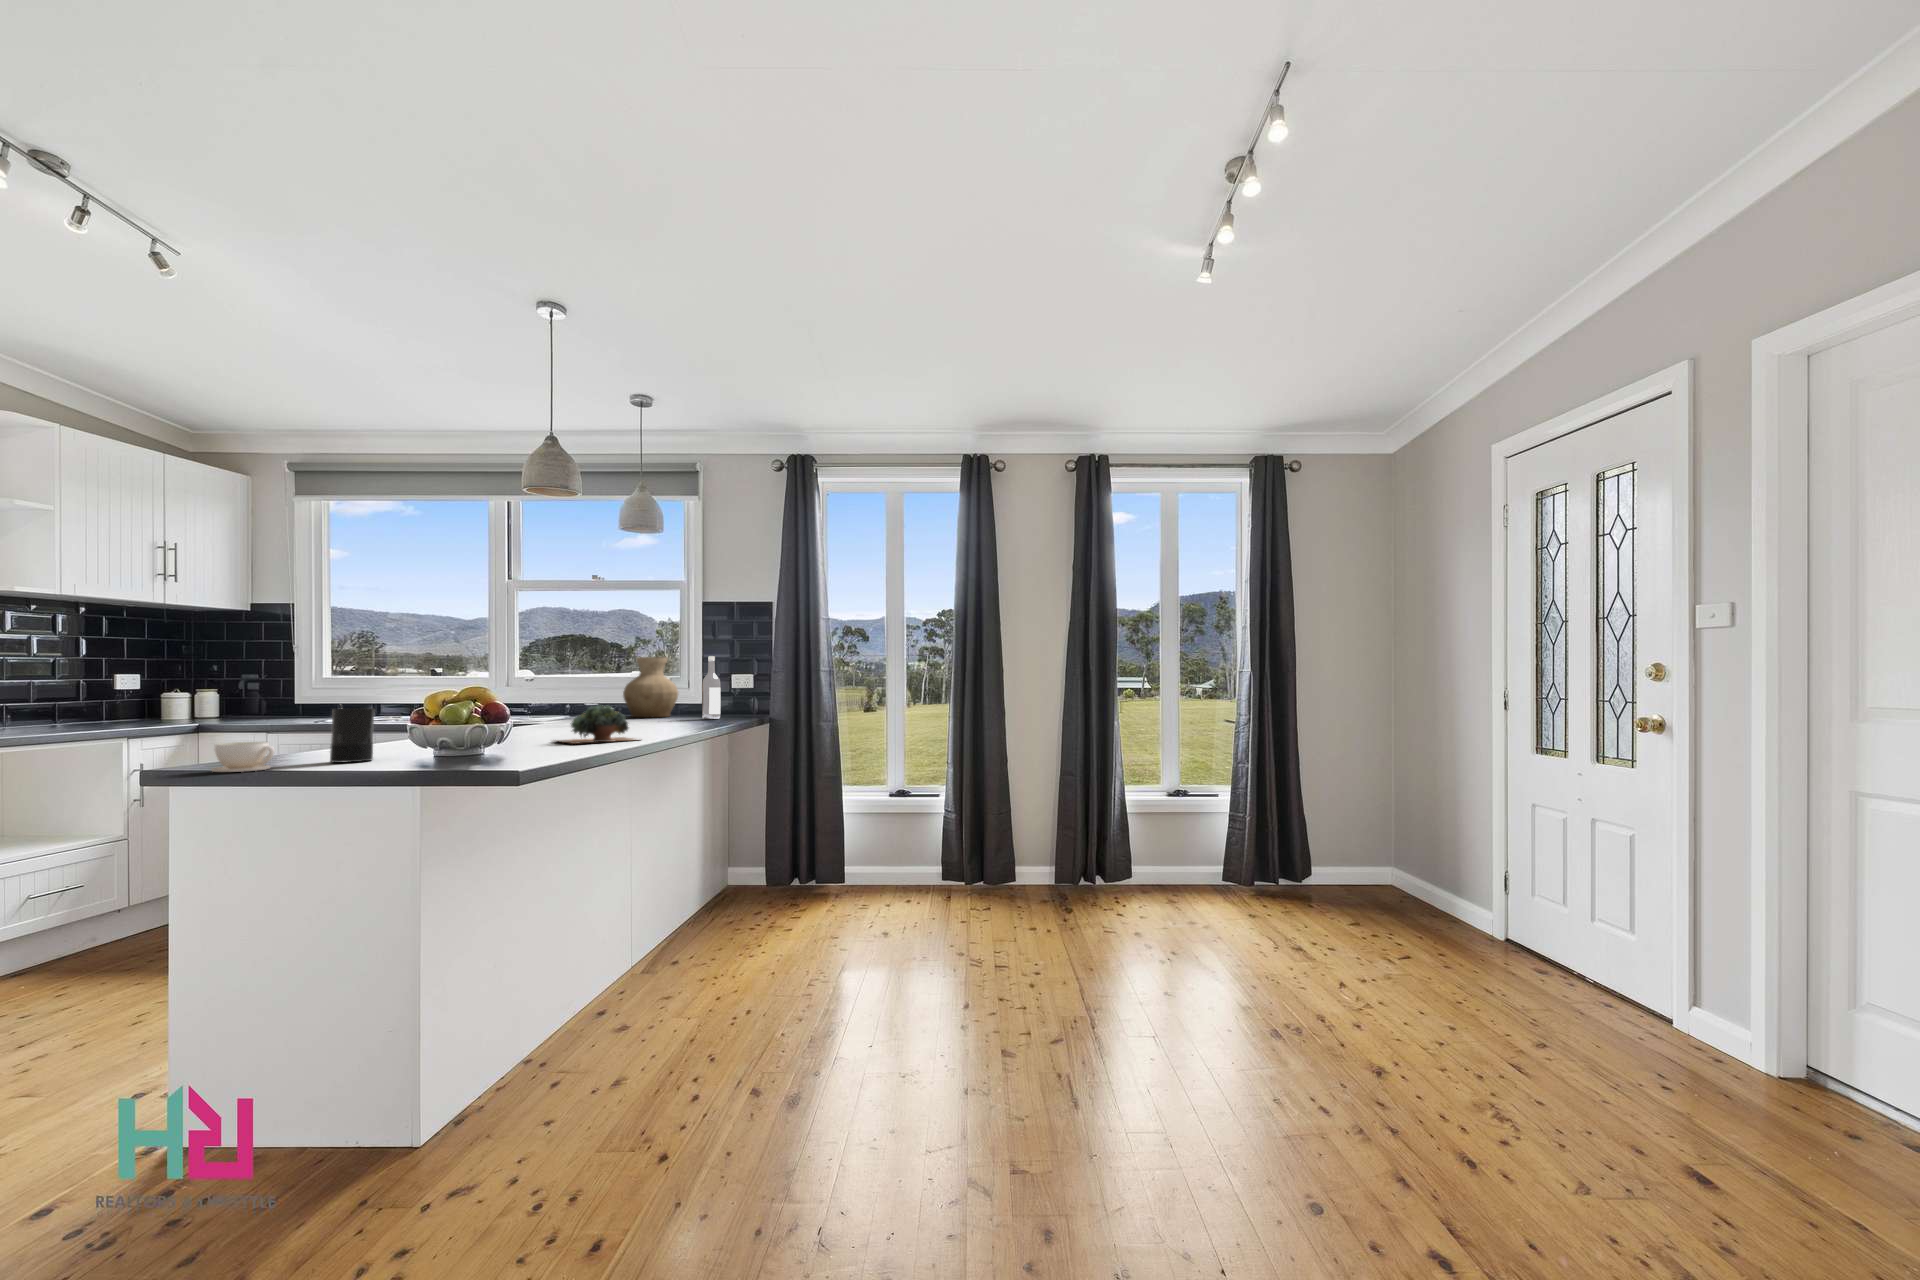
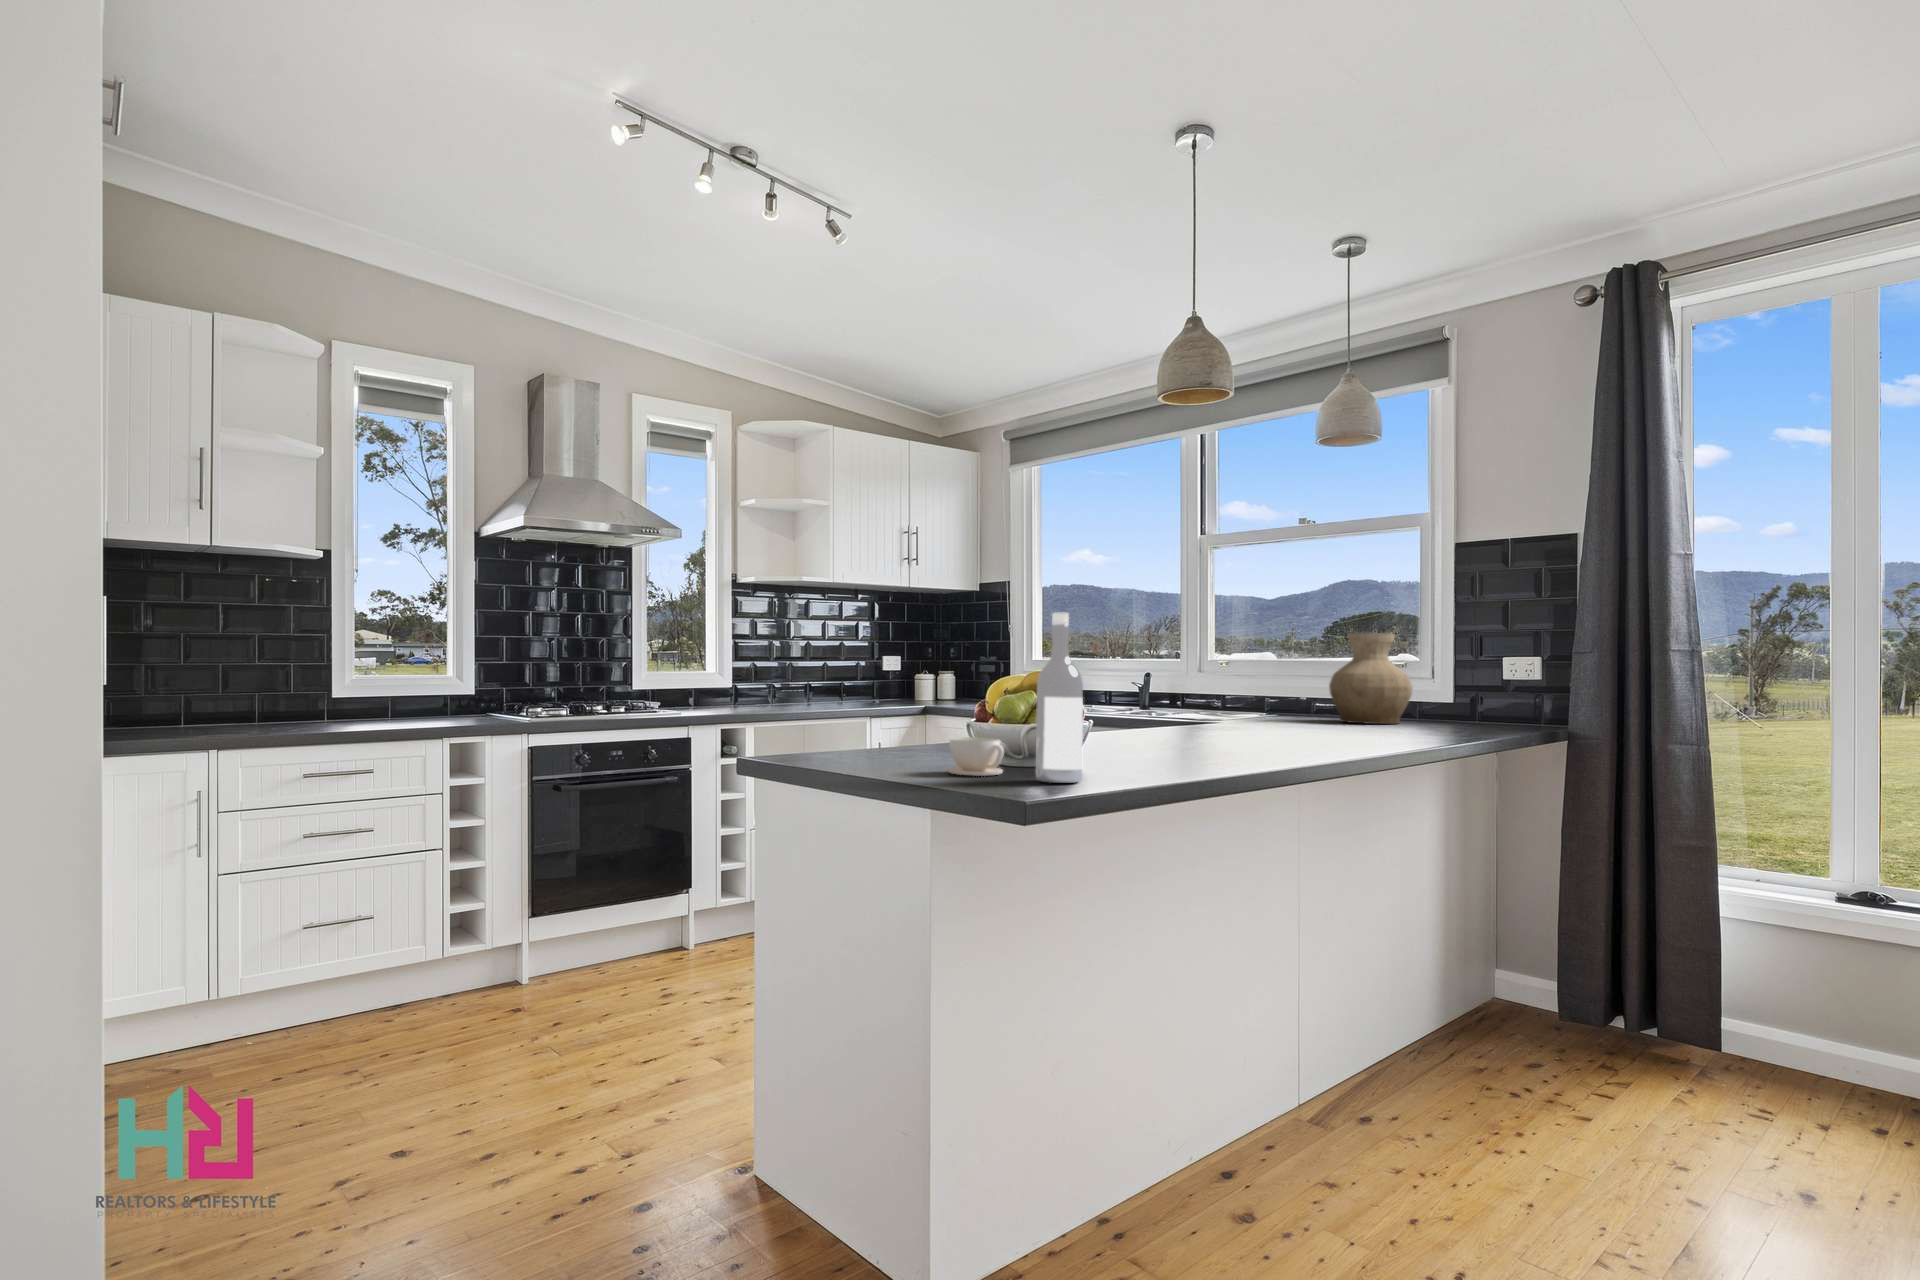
wine bottle: present [702,656,721,719] -> present [1036,613,1083,783]
succulent plant: present [555,705,634,744] -> none [1163,702,1284,761]
candle: present [330,708,375,763] -> none [895,689,940,761]
coffee cup: present [211,742,275,772] -> present [947,737,1004,776]

